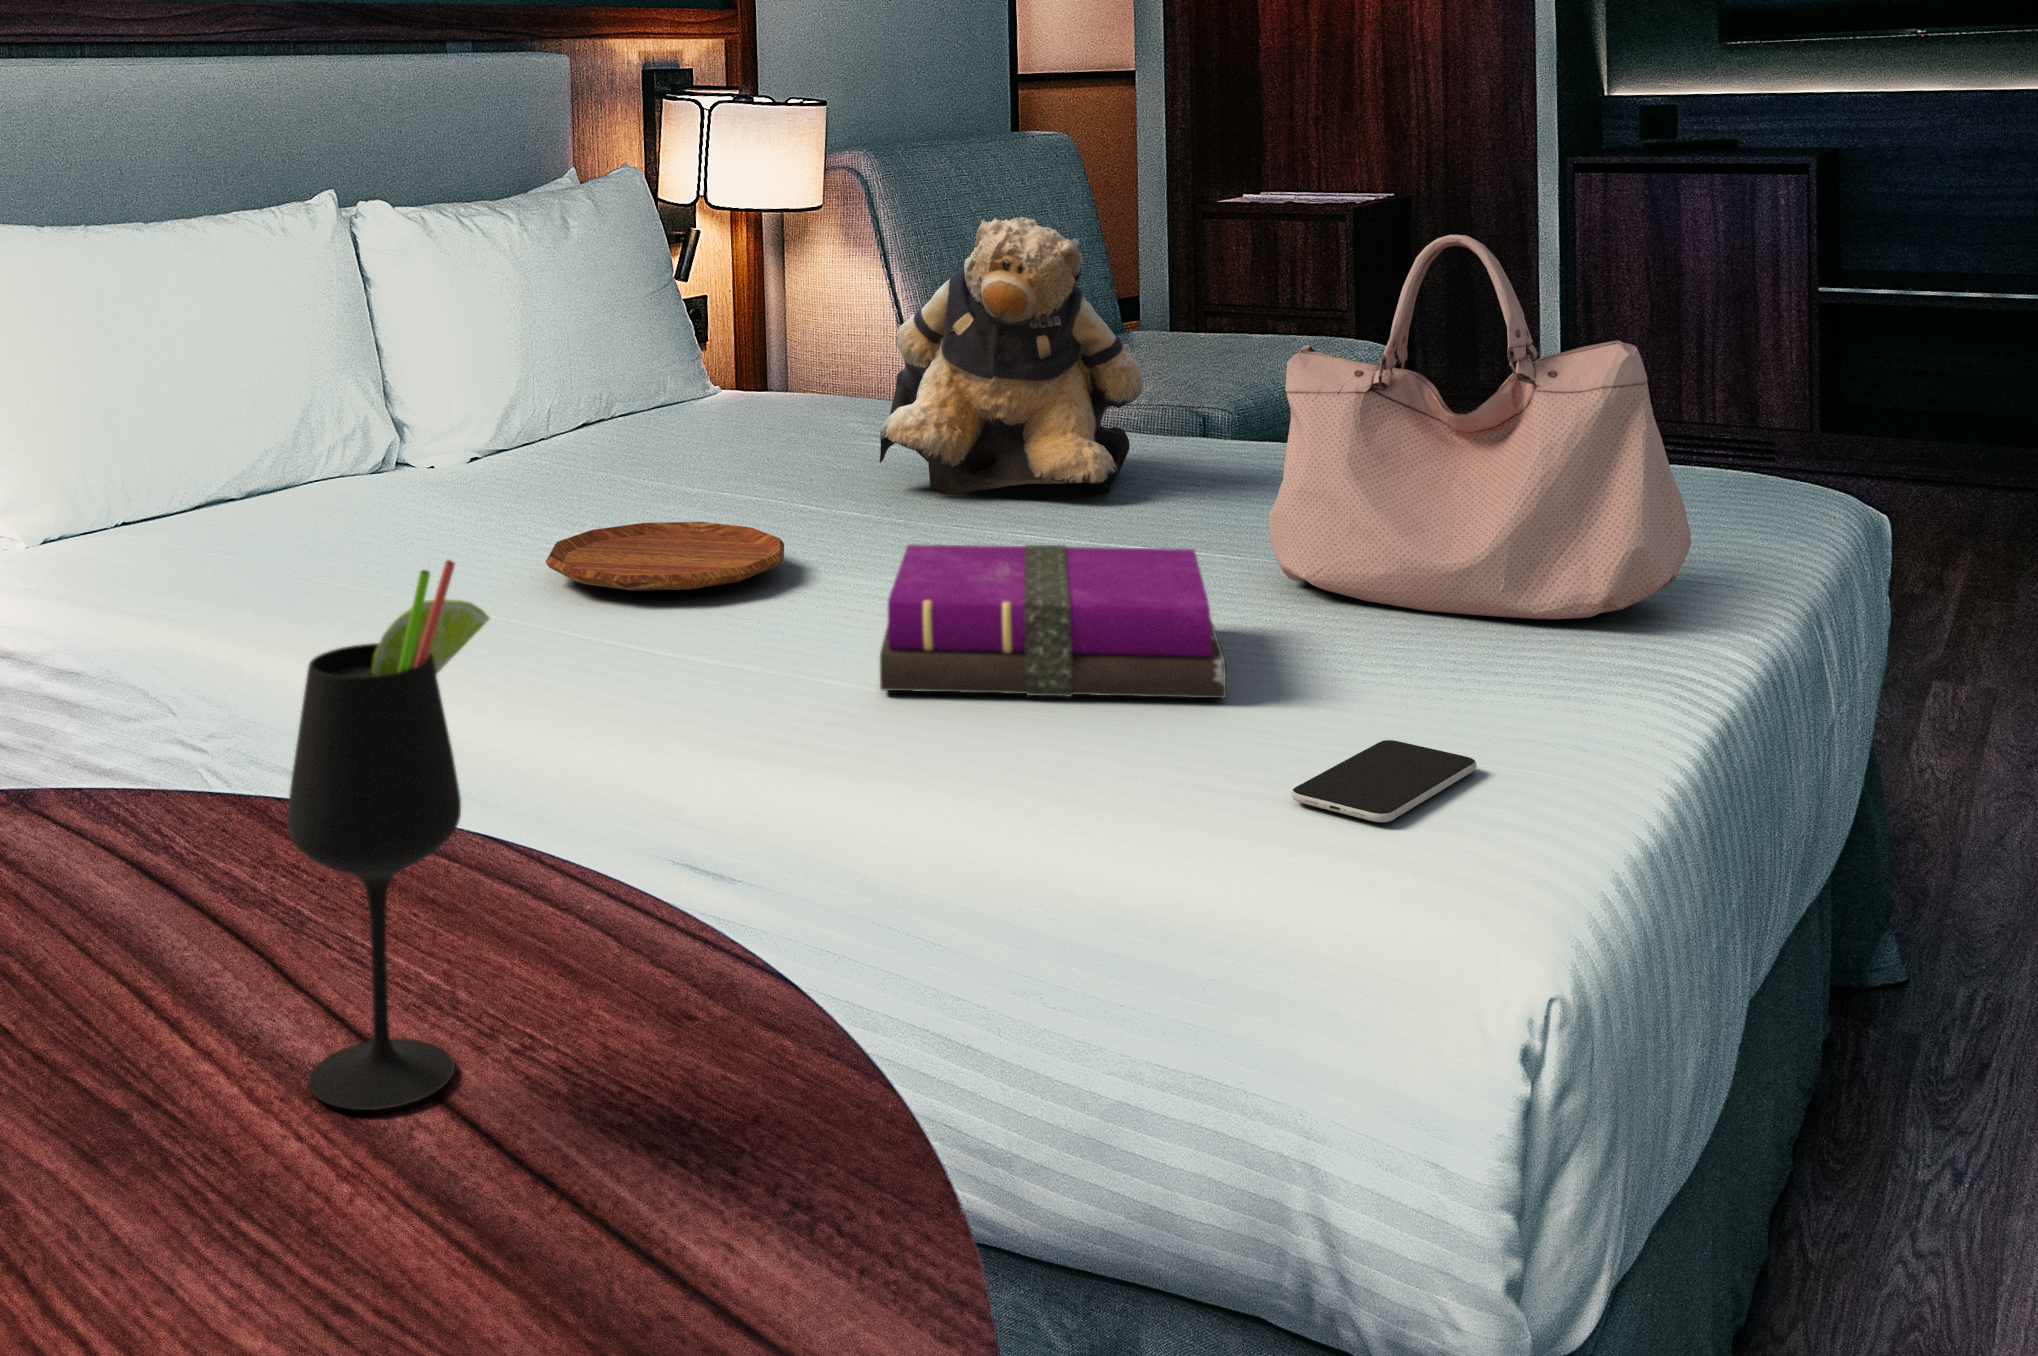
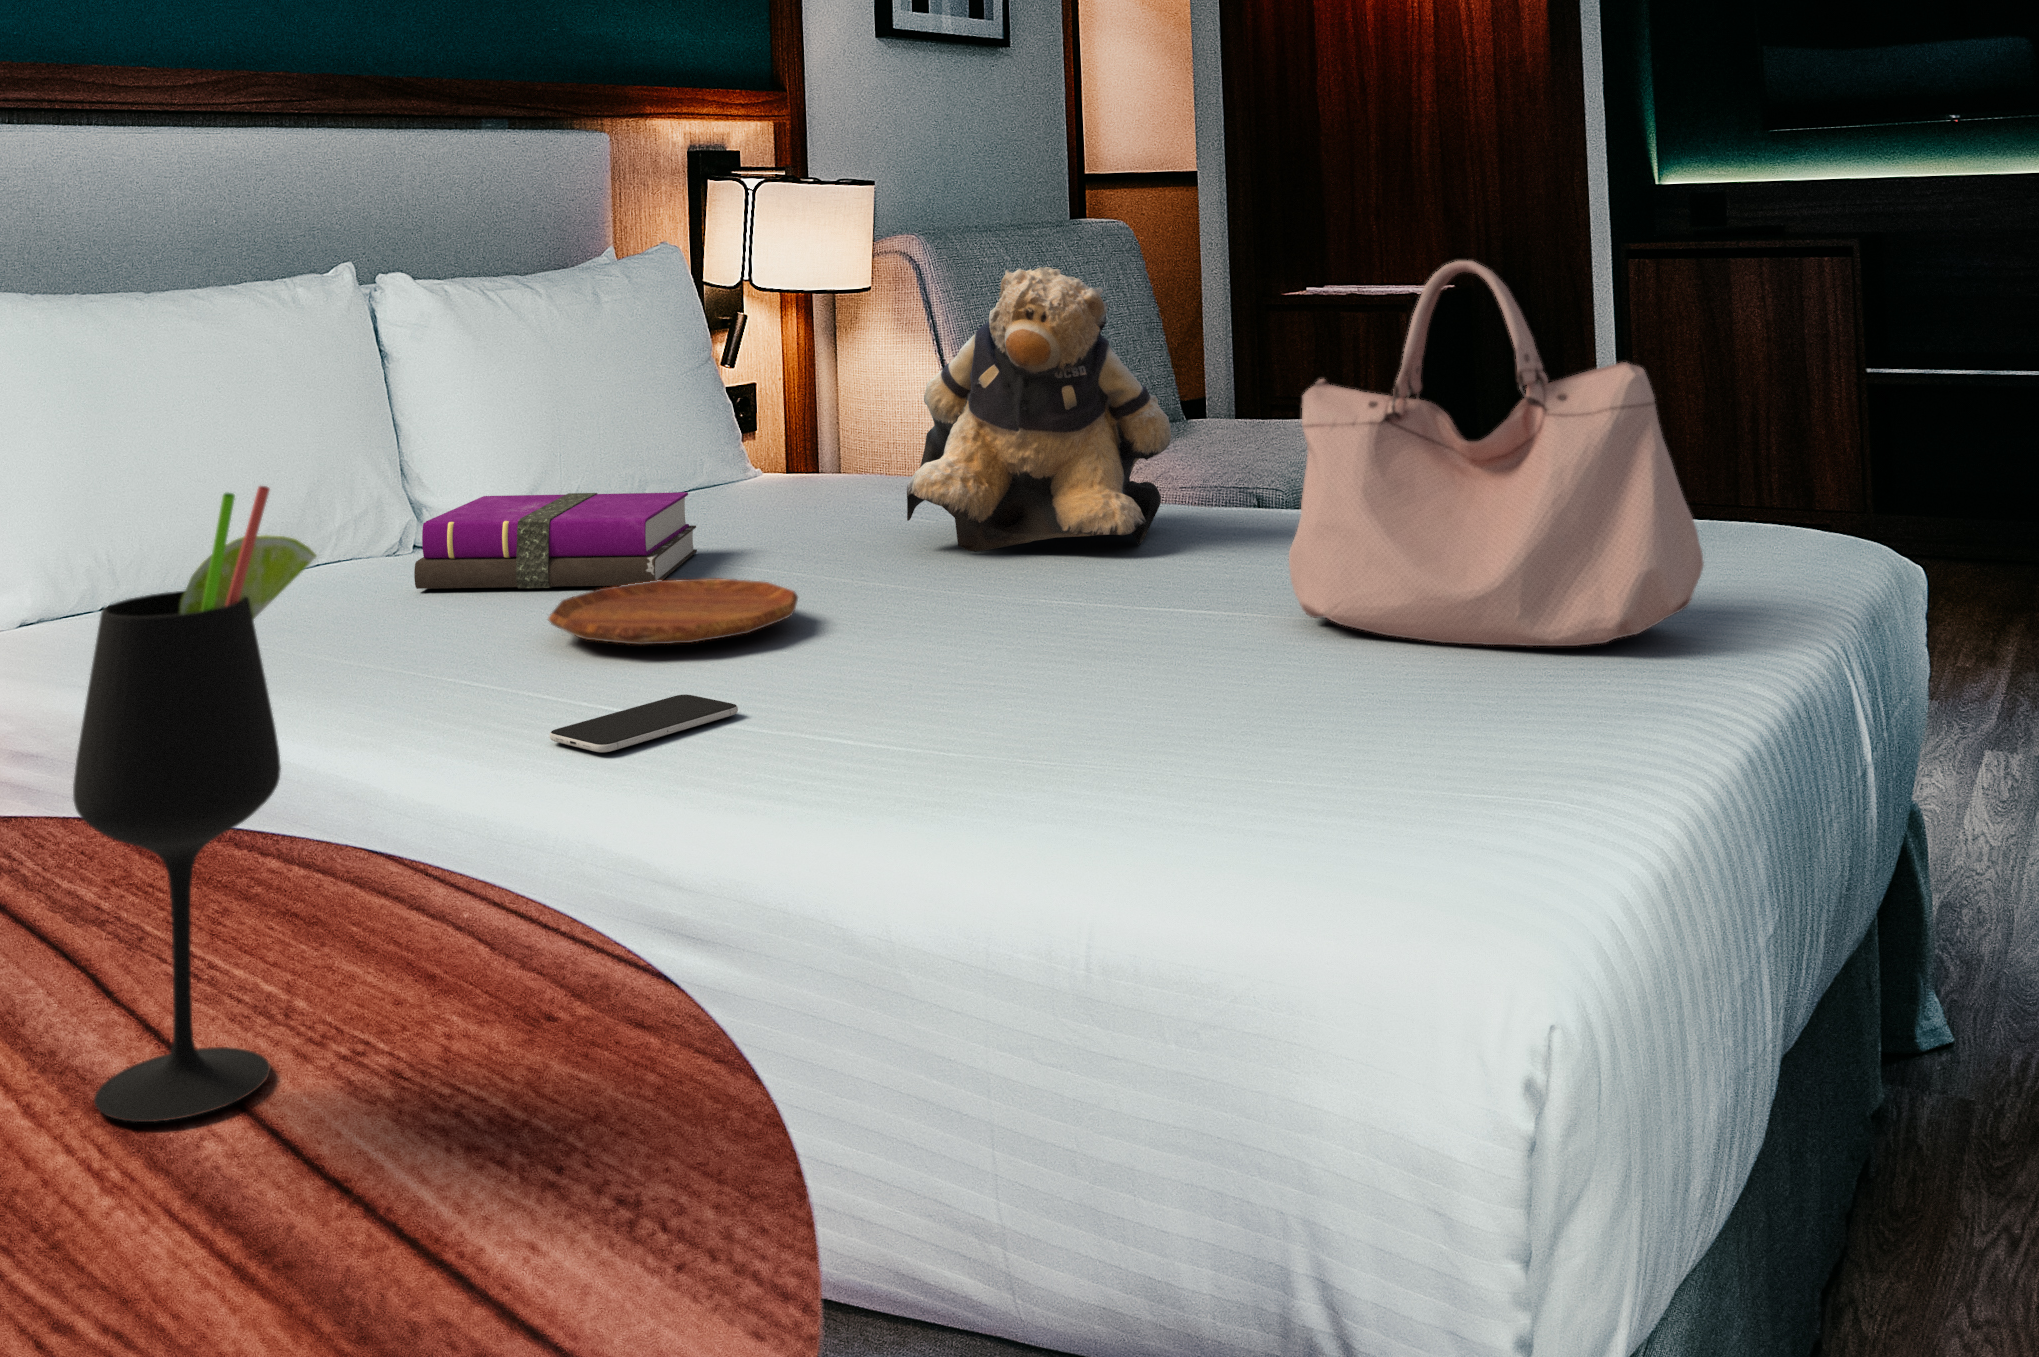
notebook: present [880,544,1226,698] -> present [414,492,697,589]
smartphone: present [1291,740,1477,822] -> present [550,694,738,752]

